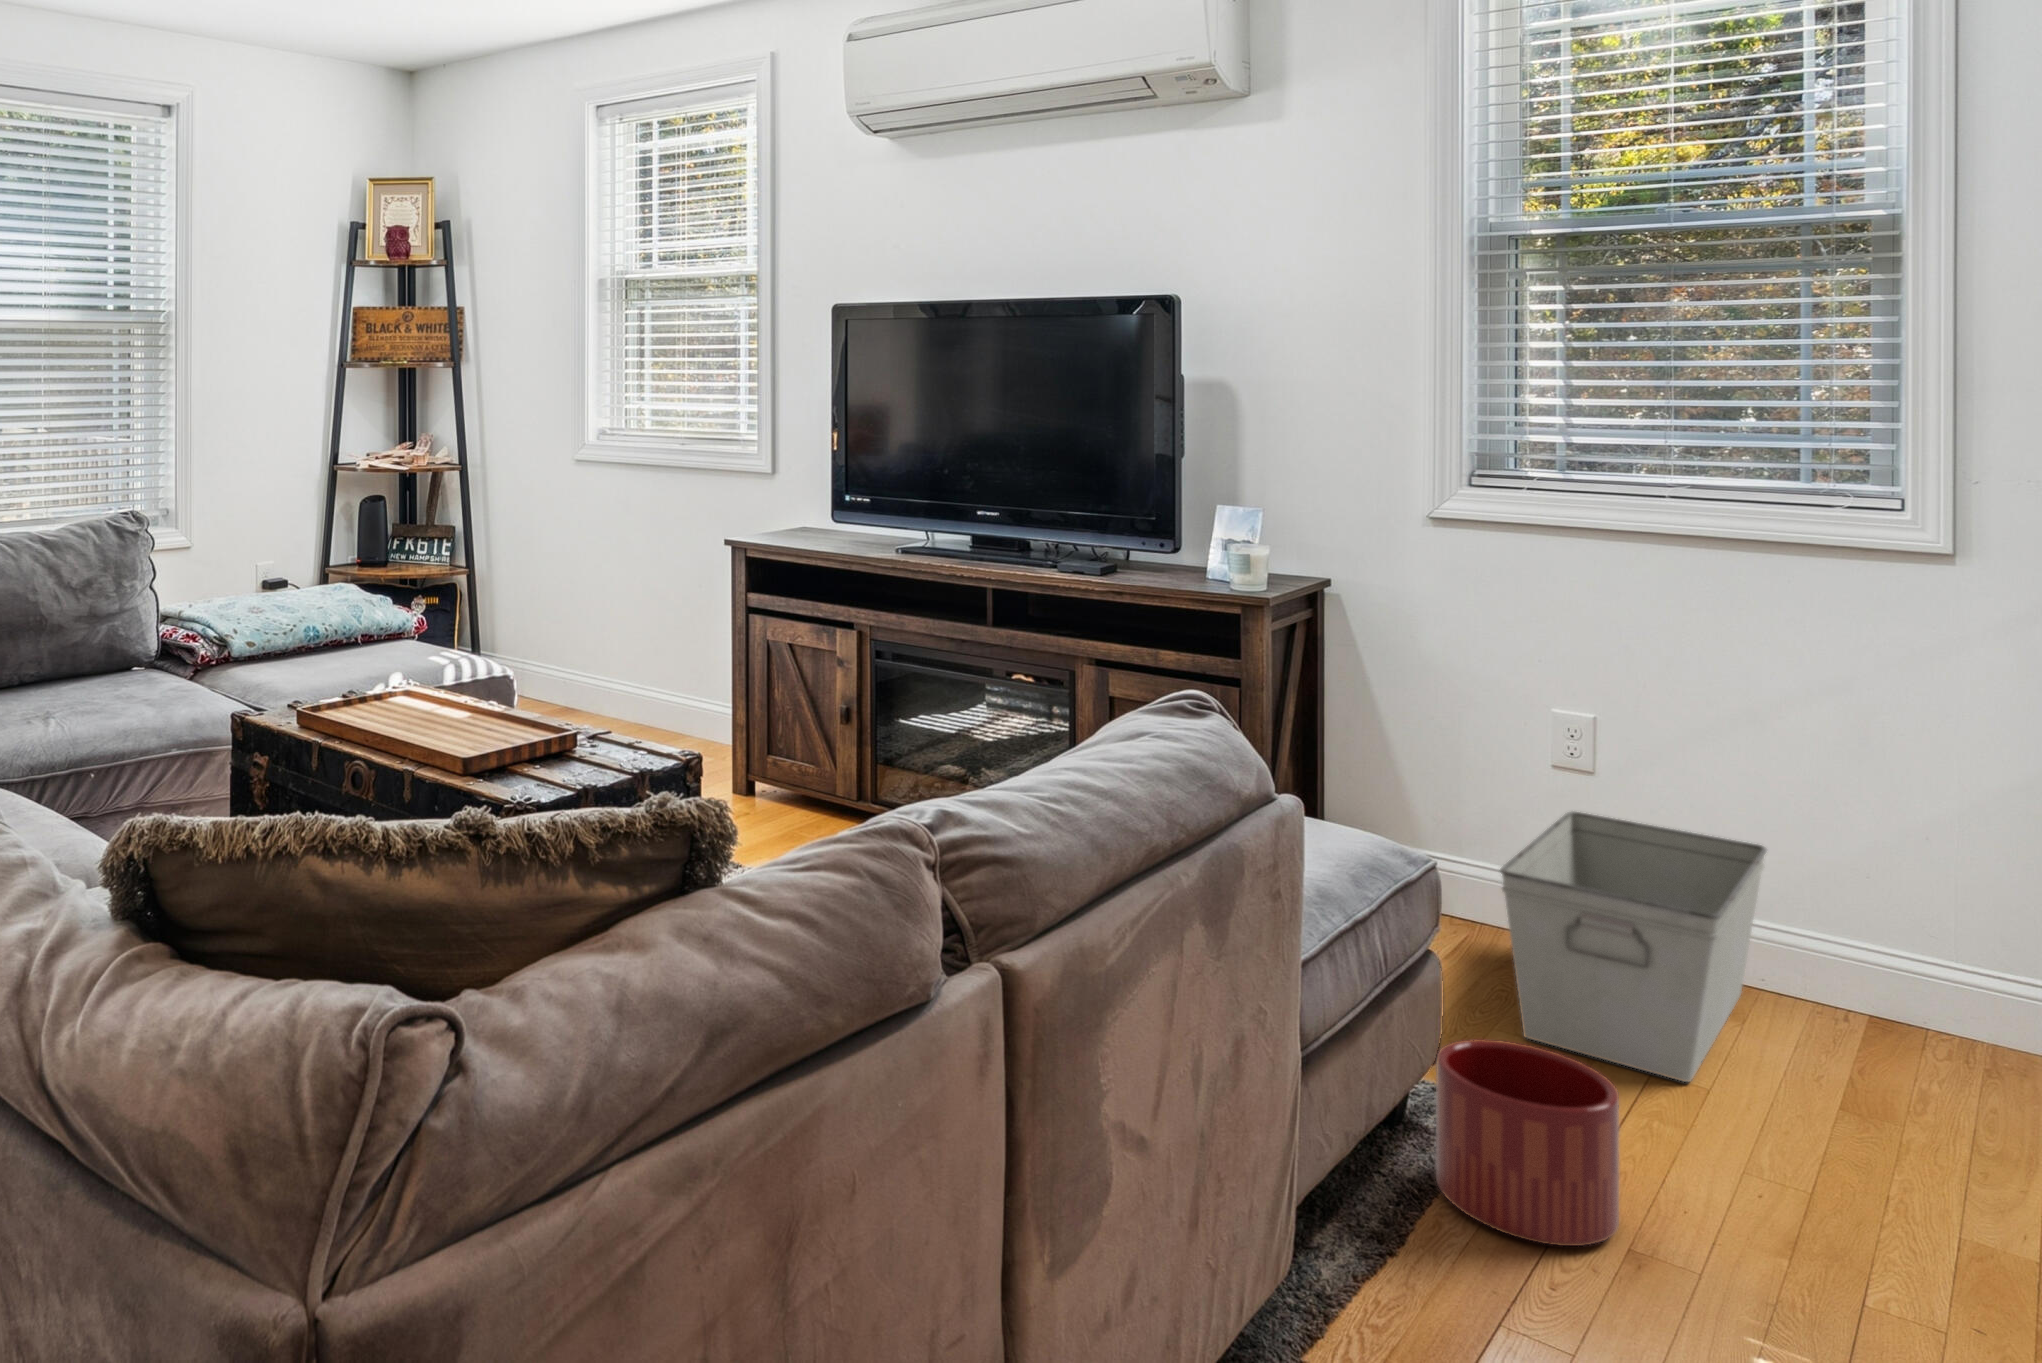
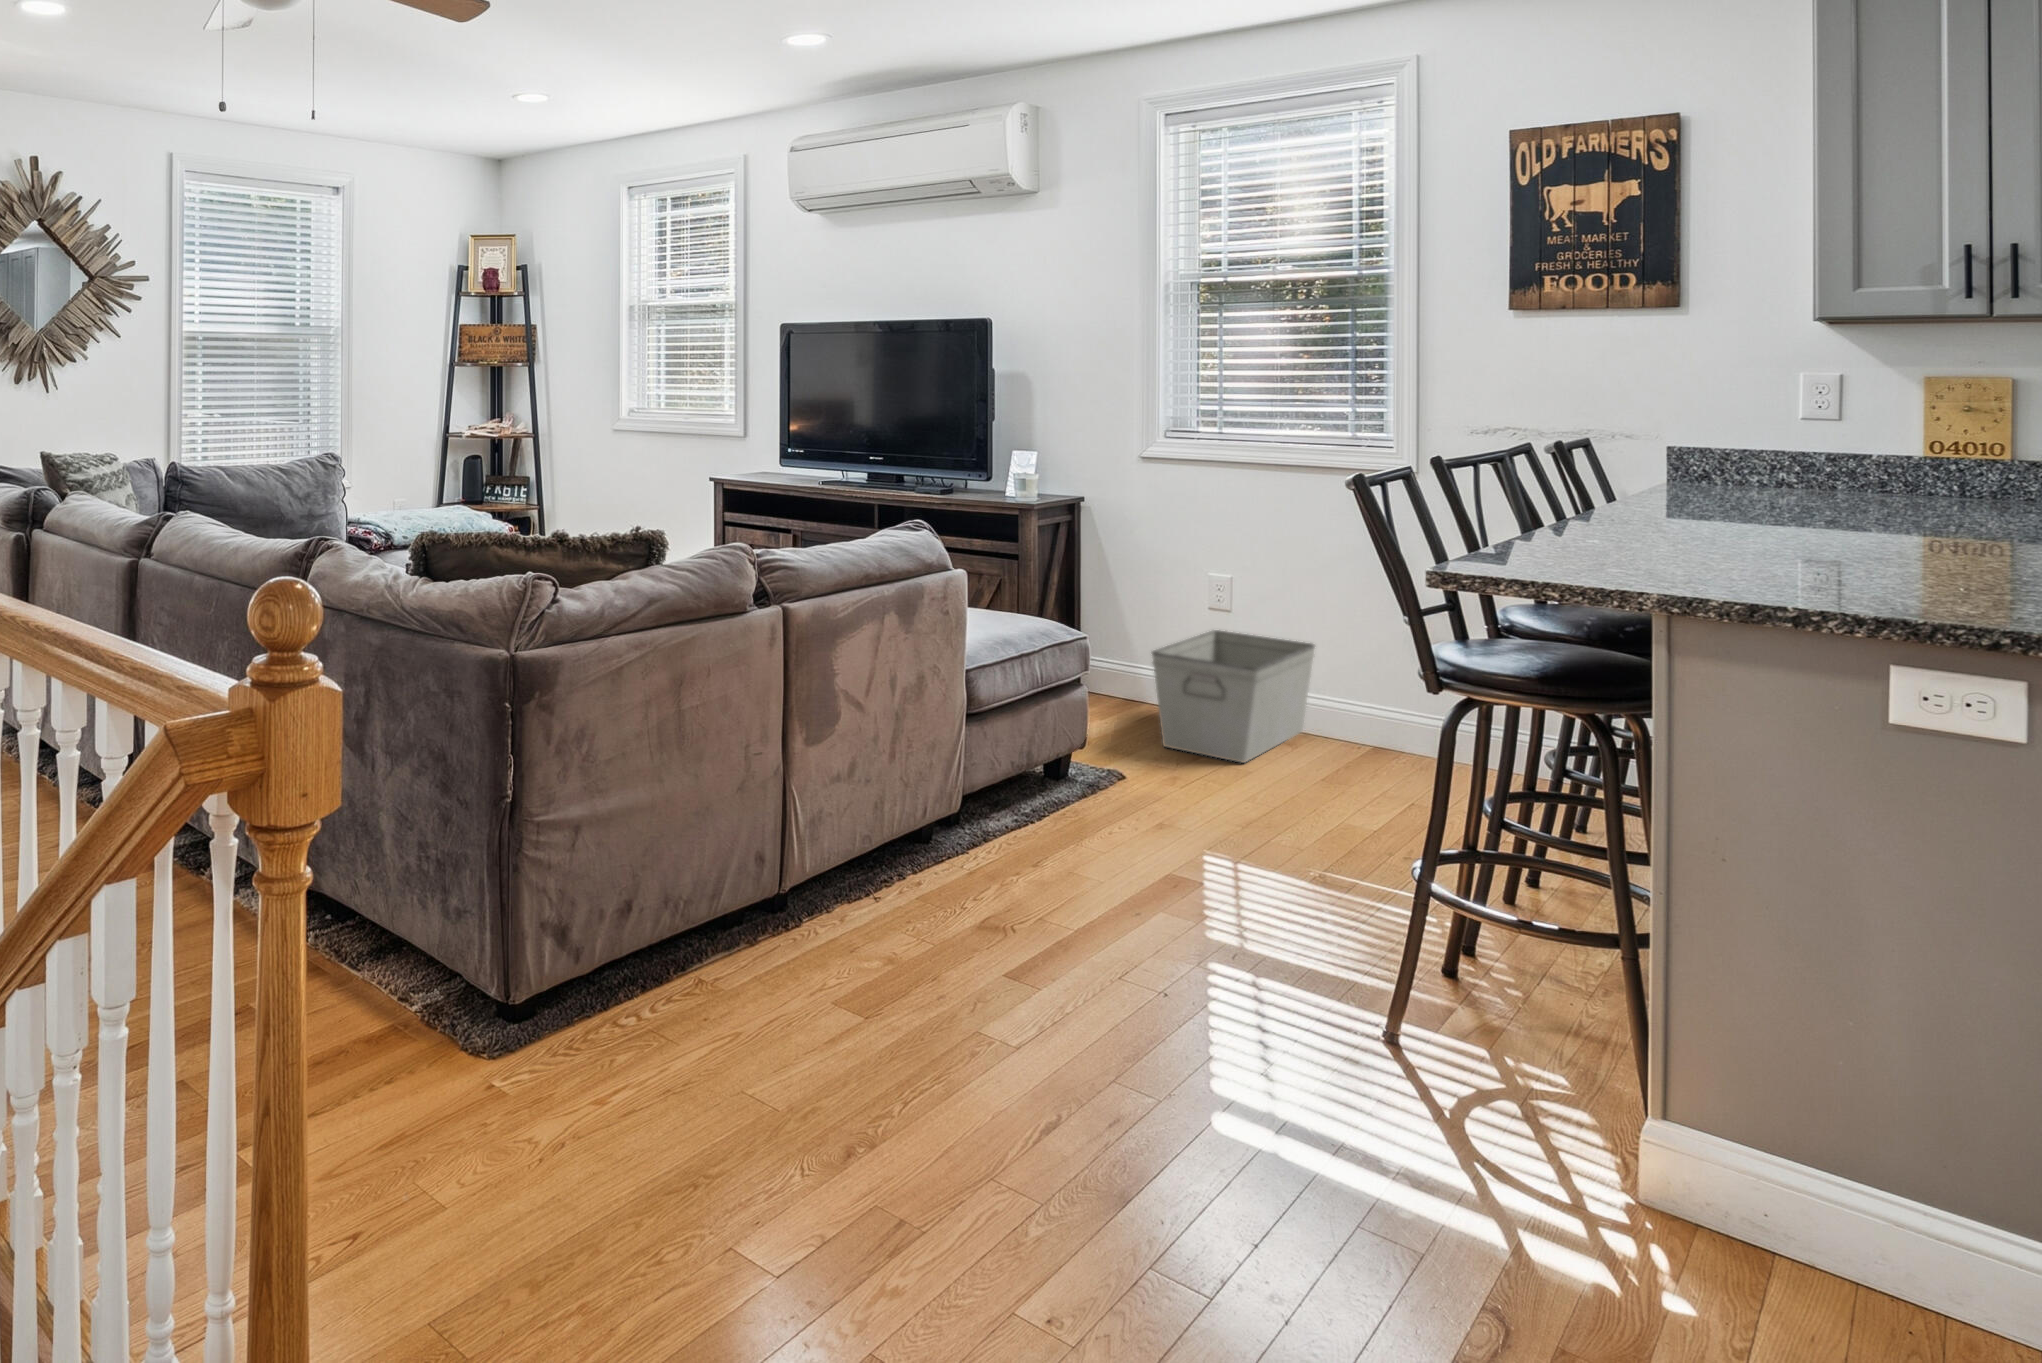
planter: present [1436,1039,1619,1246] -> none [1080,723,1168,816]

